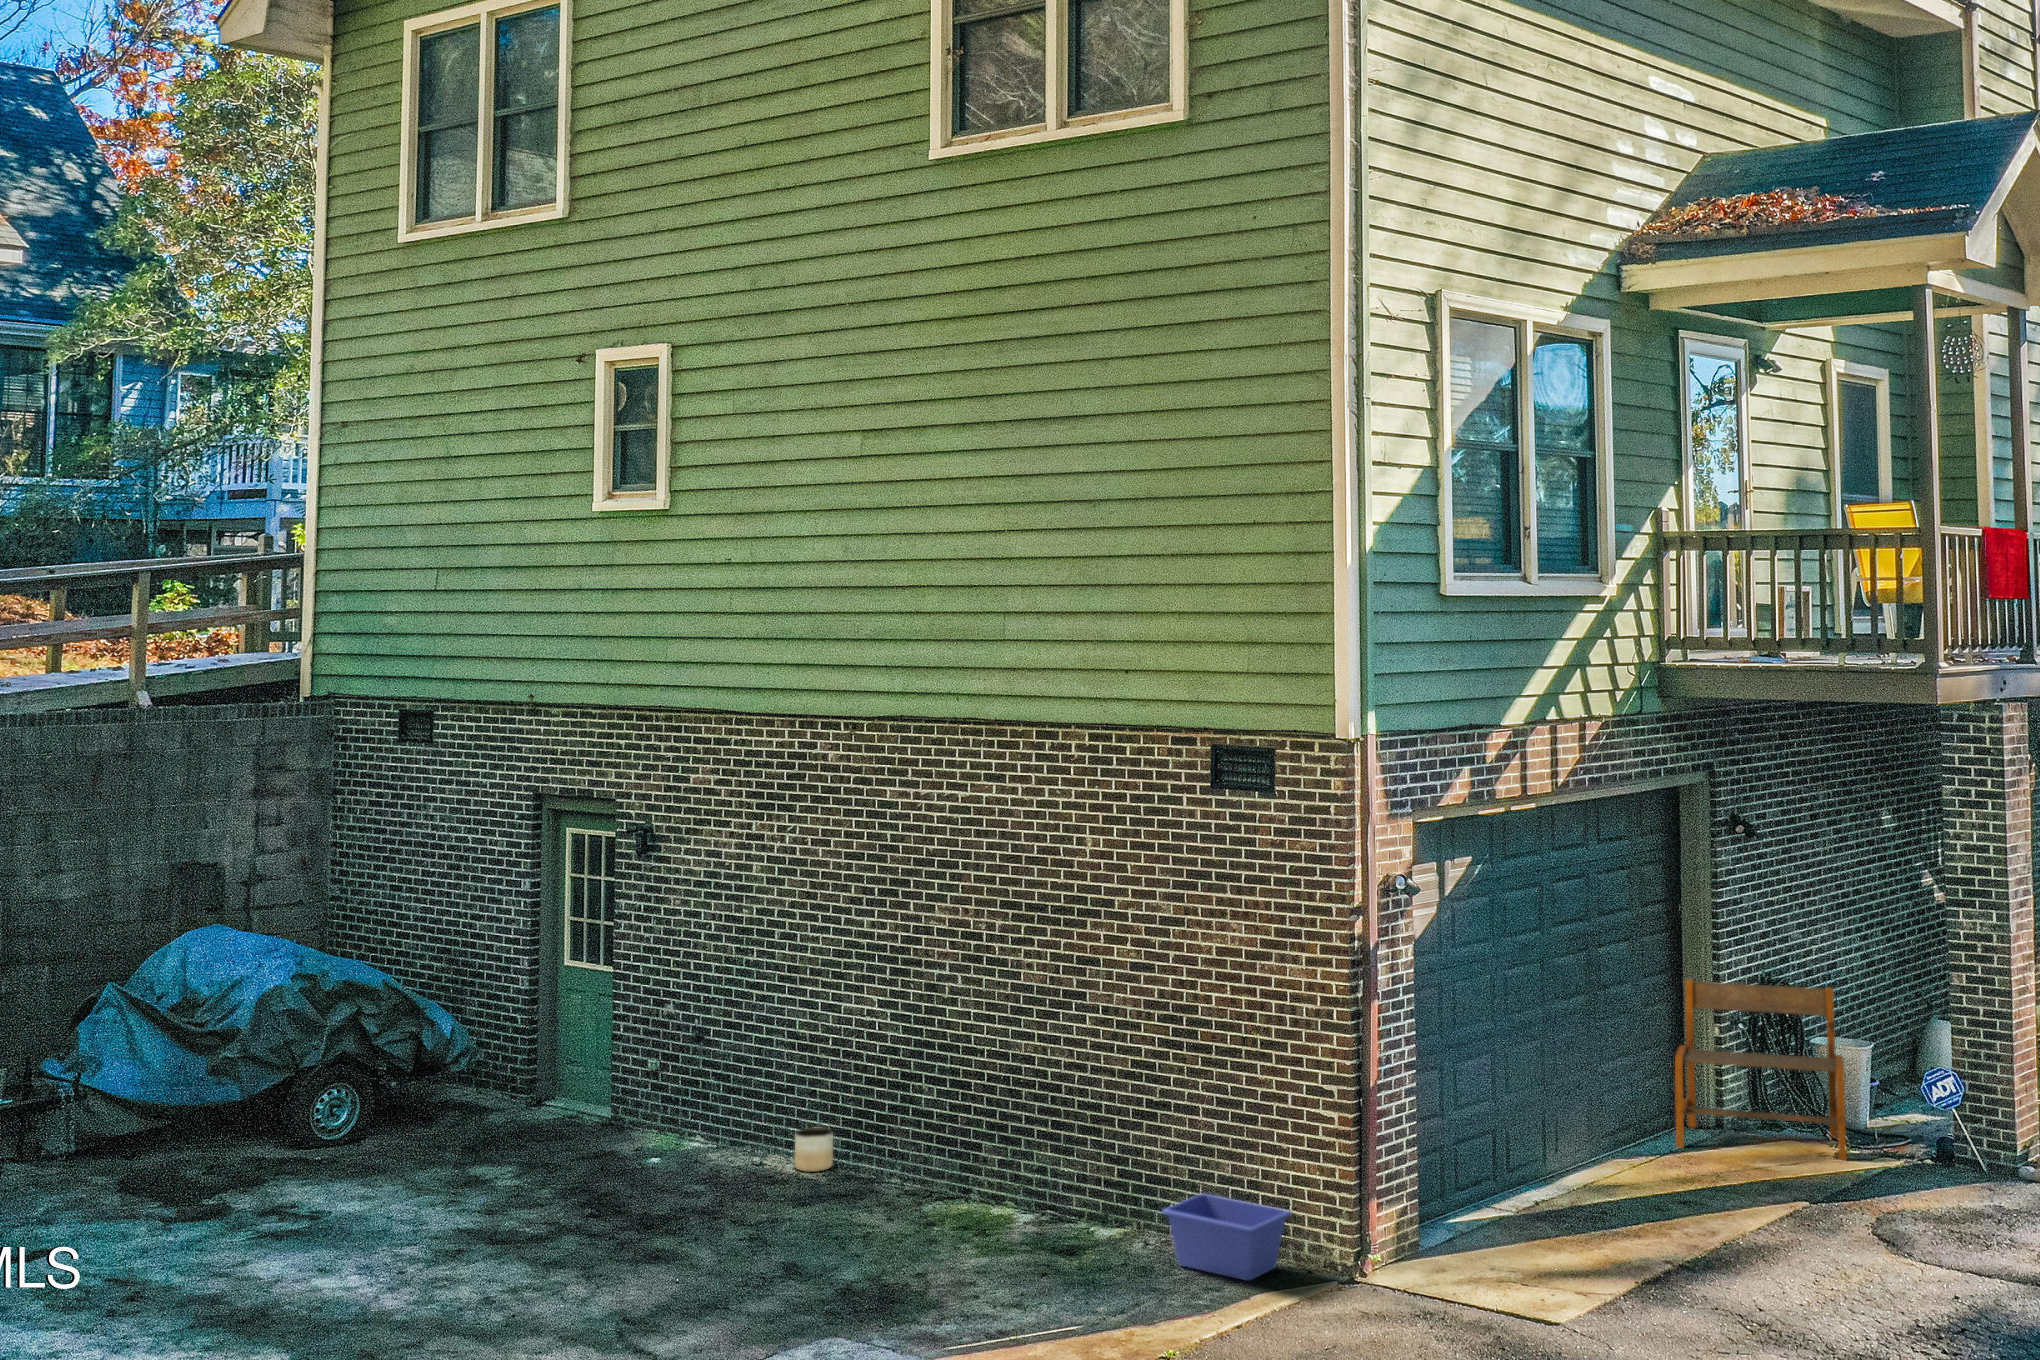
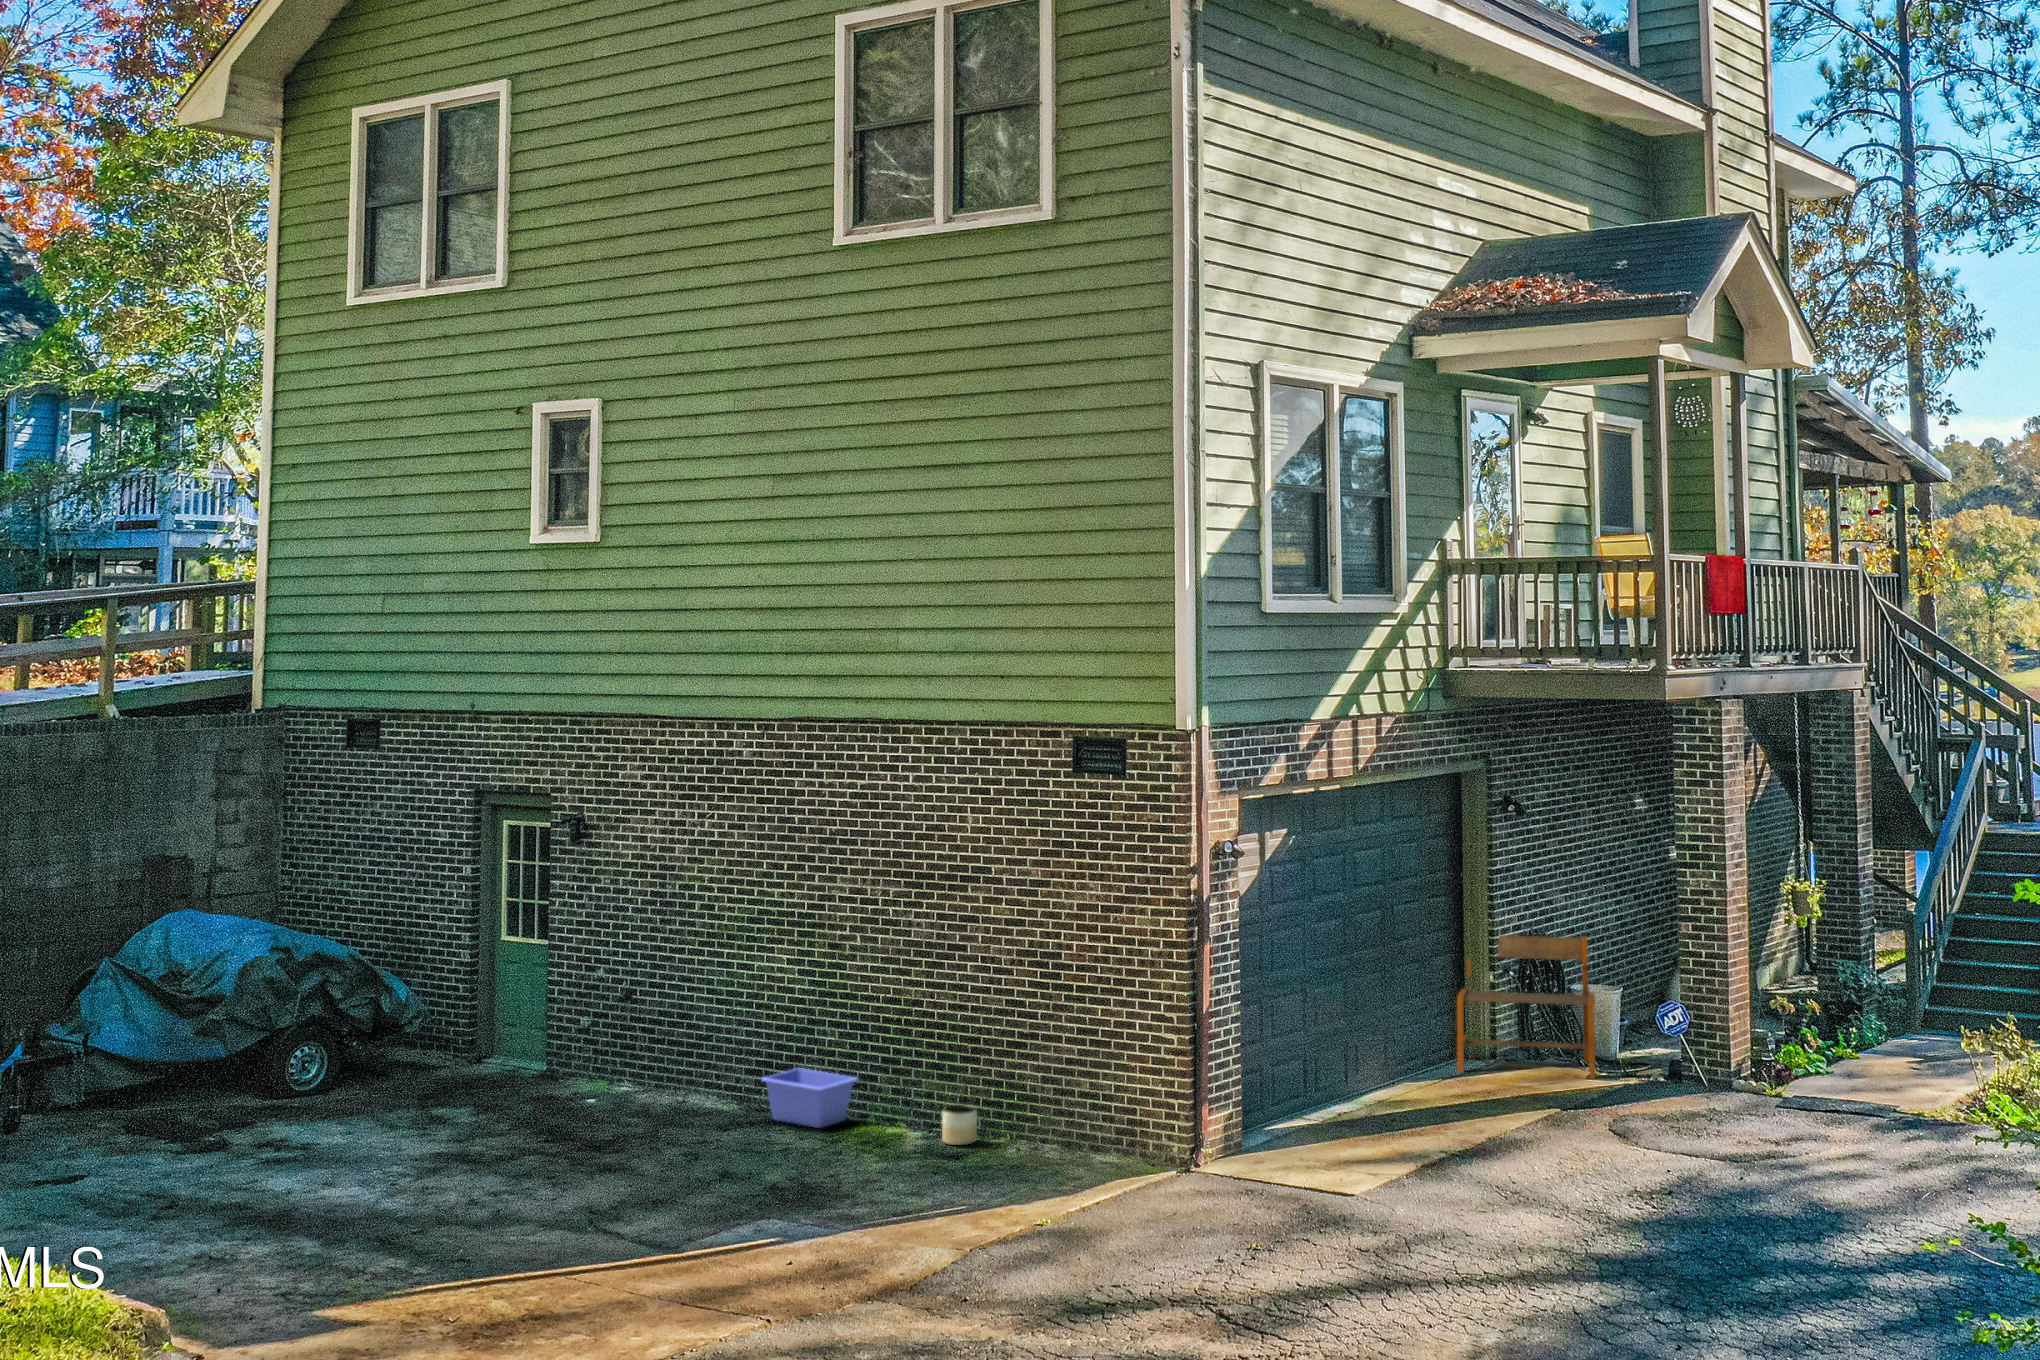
planter: present [794,1128,833,1172] -> present [942,1105,977,1145]
storage bin: present [1162,1194,1292,1281] -> present [761,1068,858,1128]

